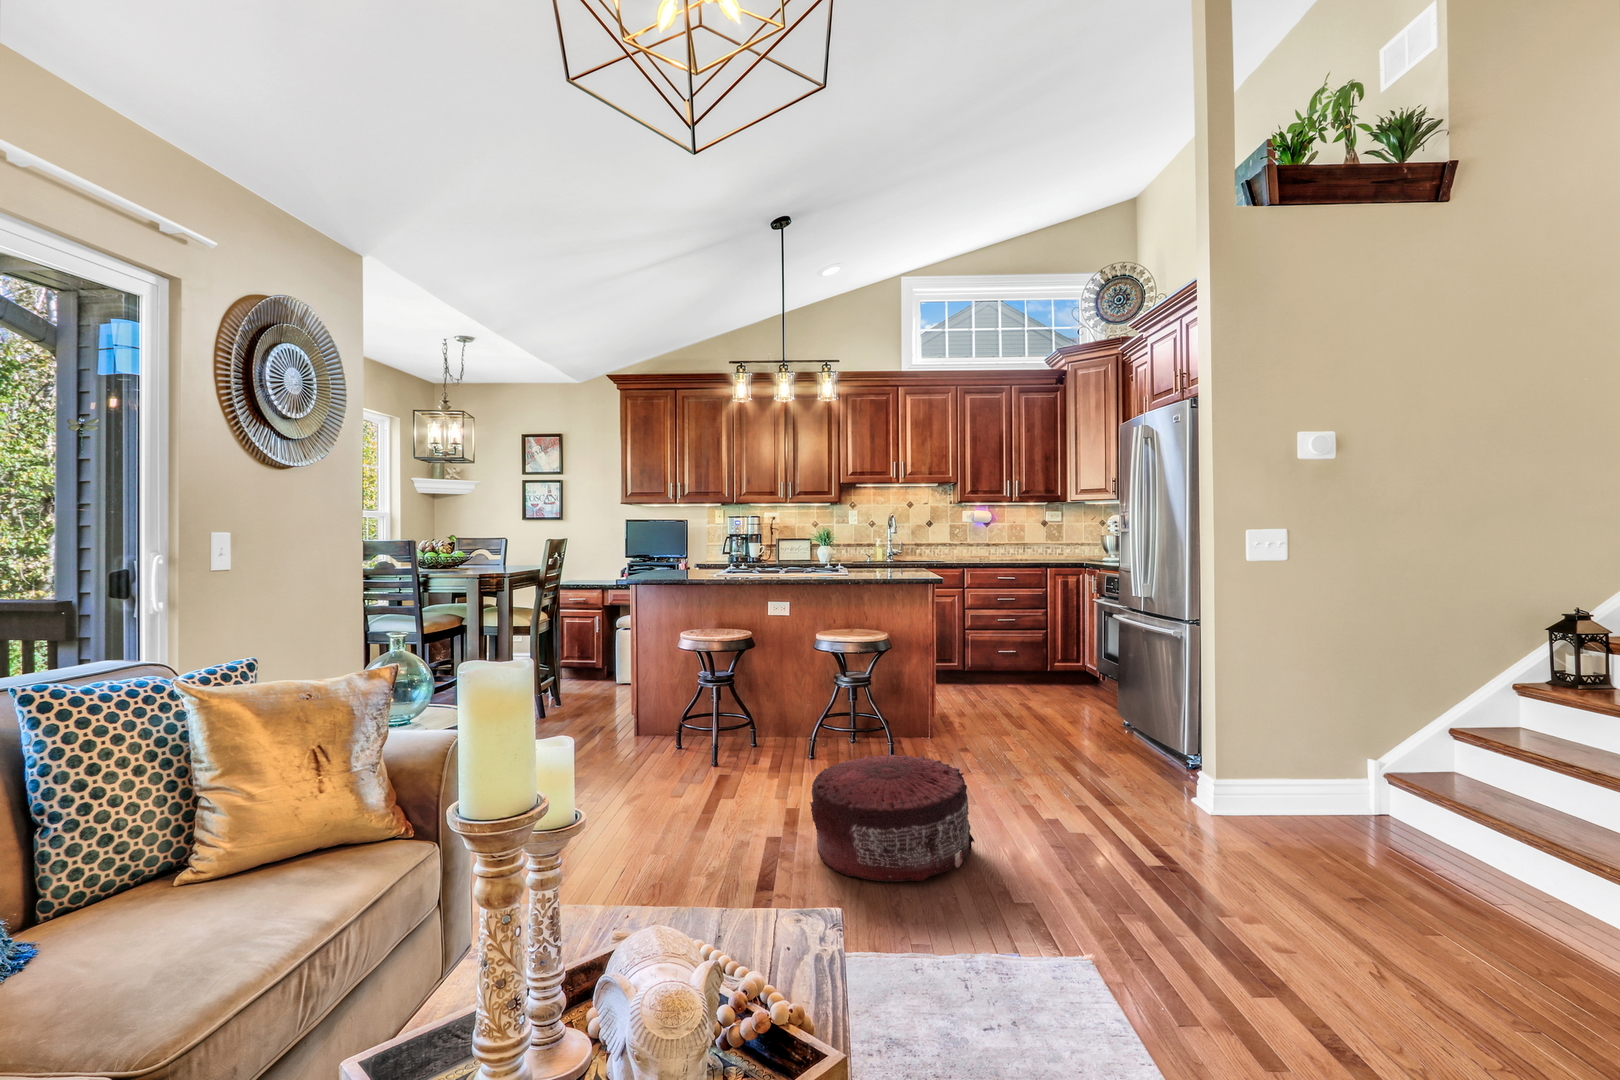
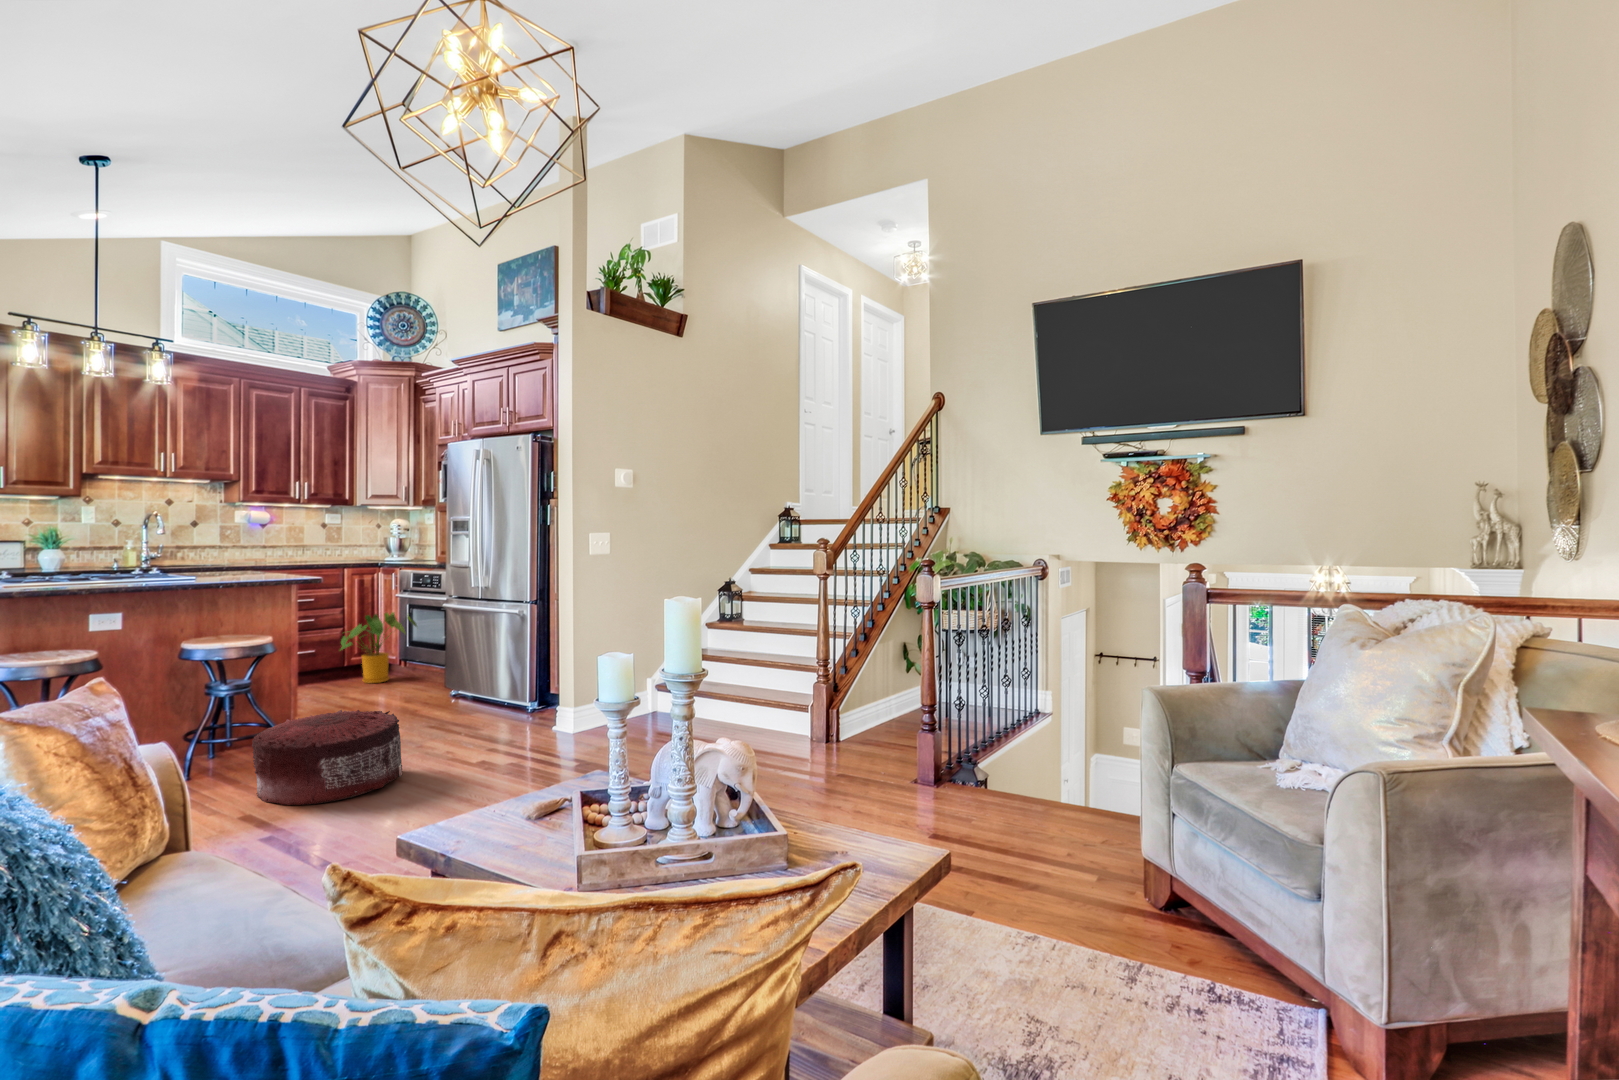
house plant: none [1034,622,1118,700] -> present [341,612,417,683]

